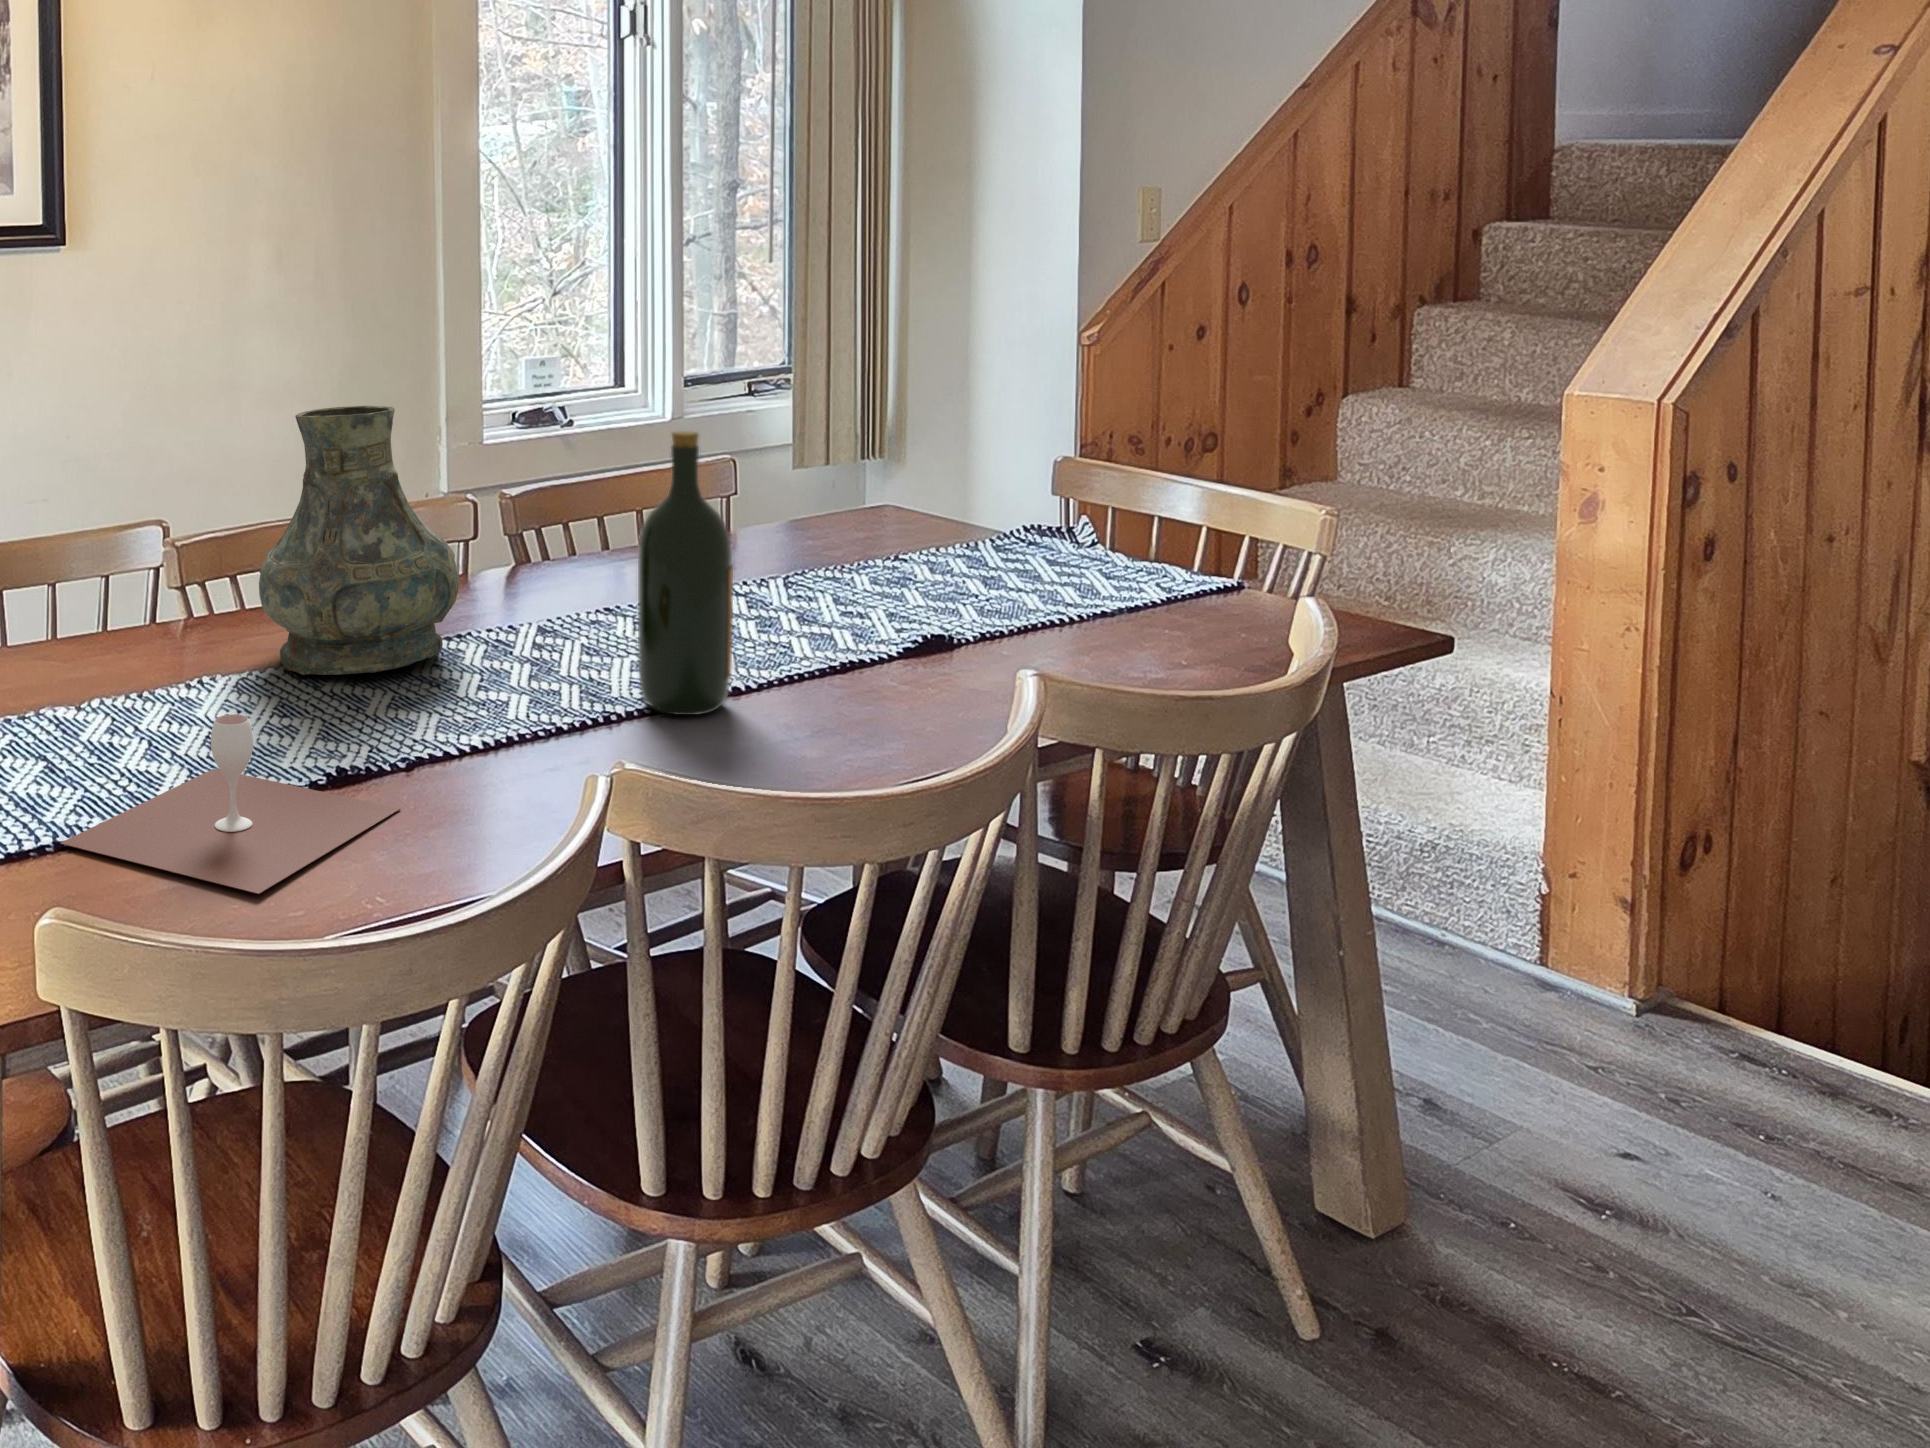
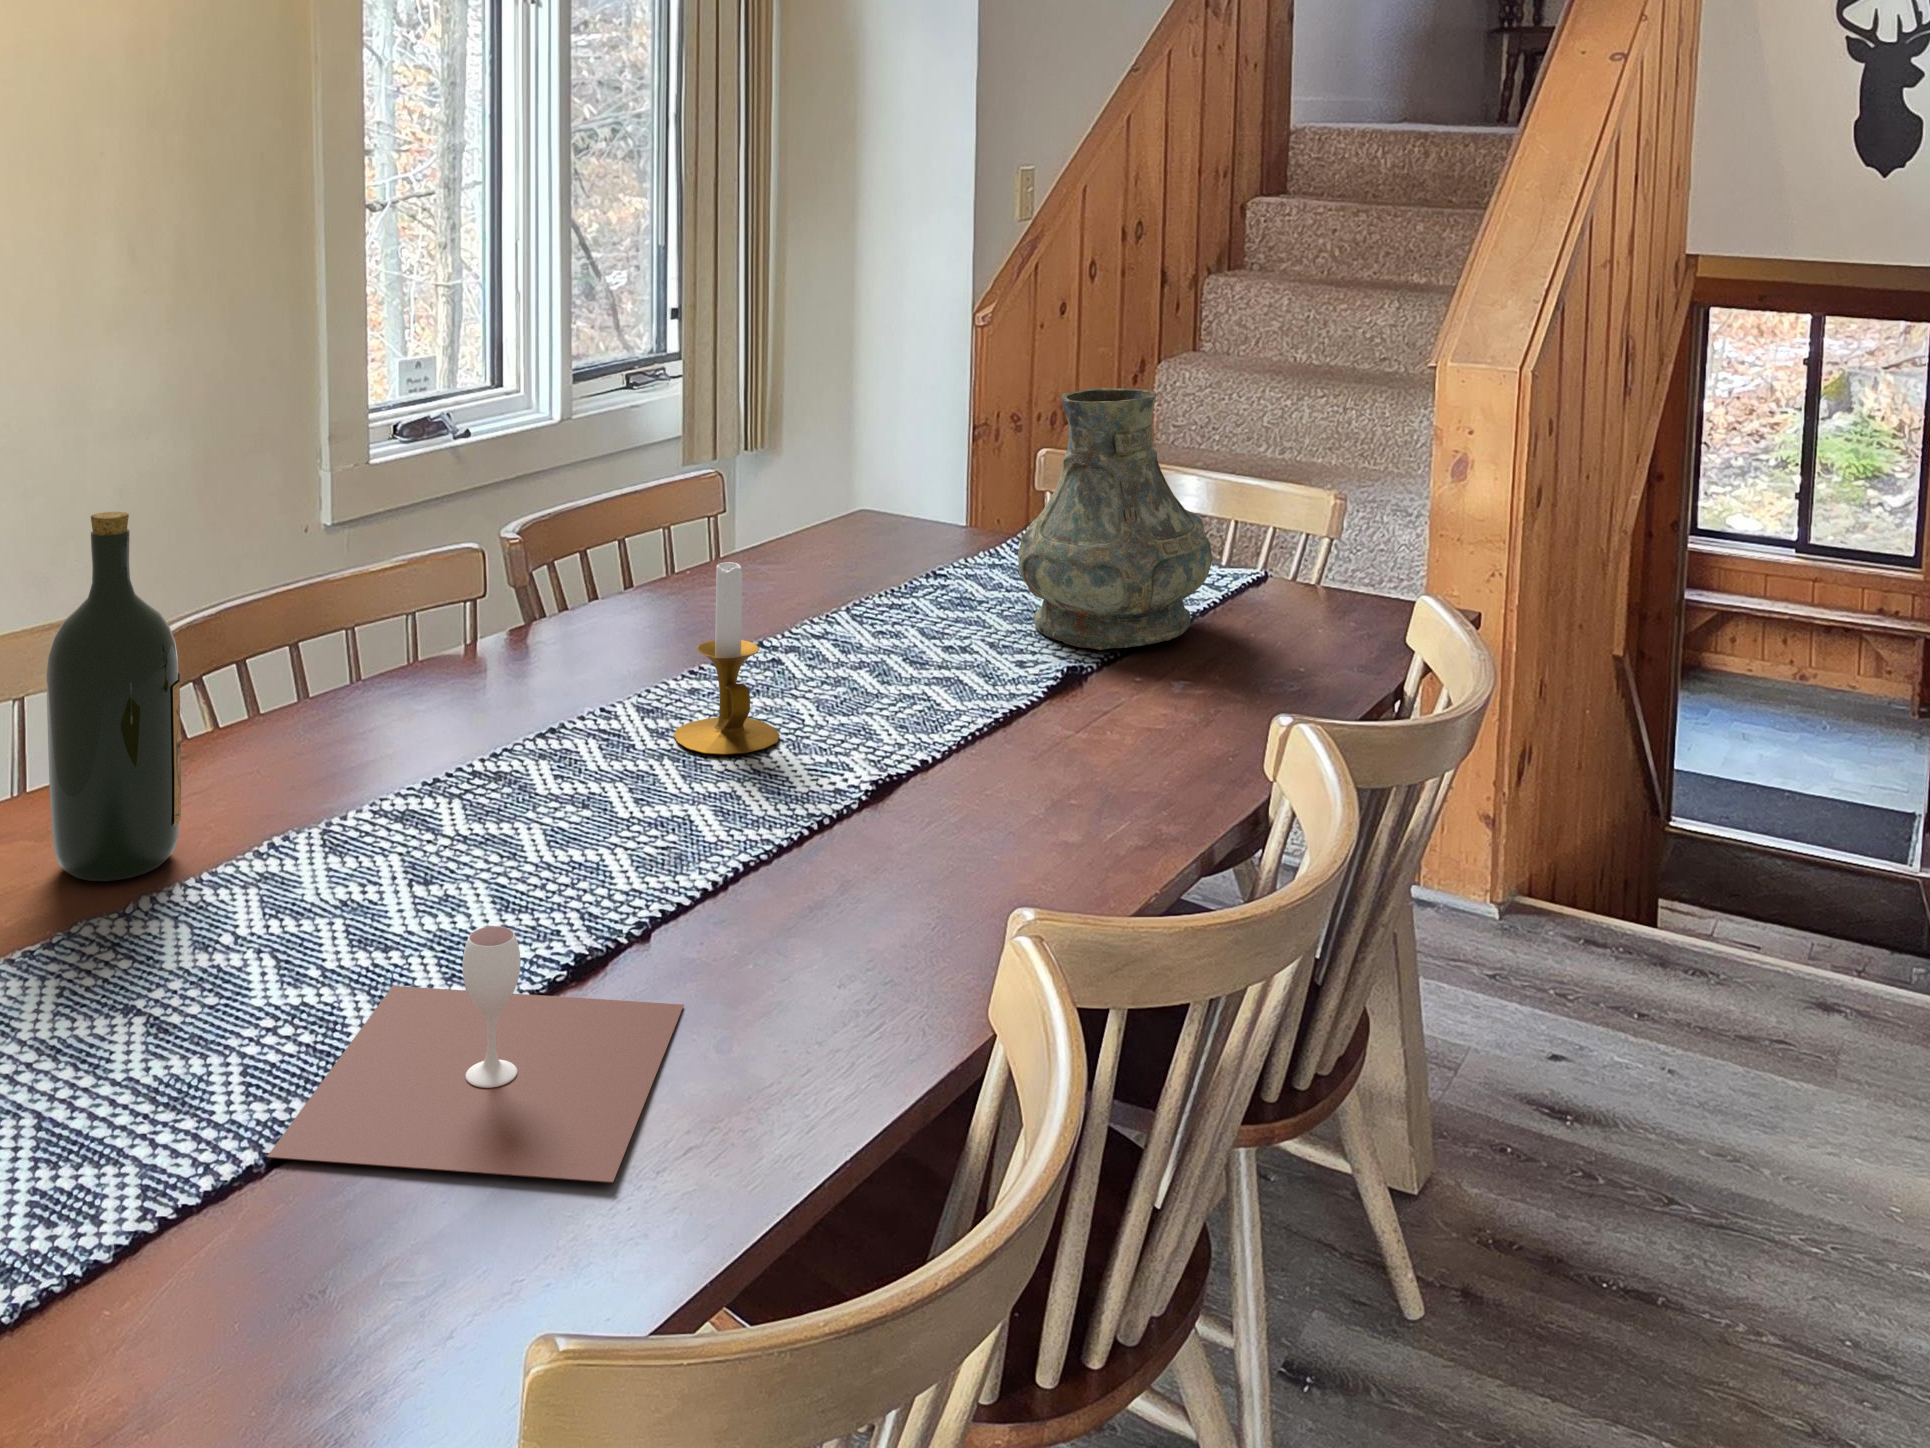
vase: present [259,406,459,675] -> present [1018,388,1212,650]
wine bottle: present [638,431,733,715] -> present [47,512,181,881]
candlestick: none [547,500,636,662] -> present [674,562,780,755]

